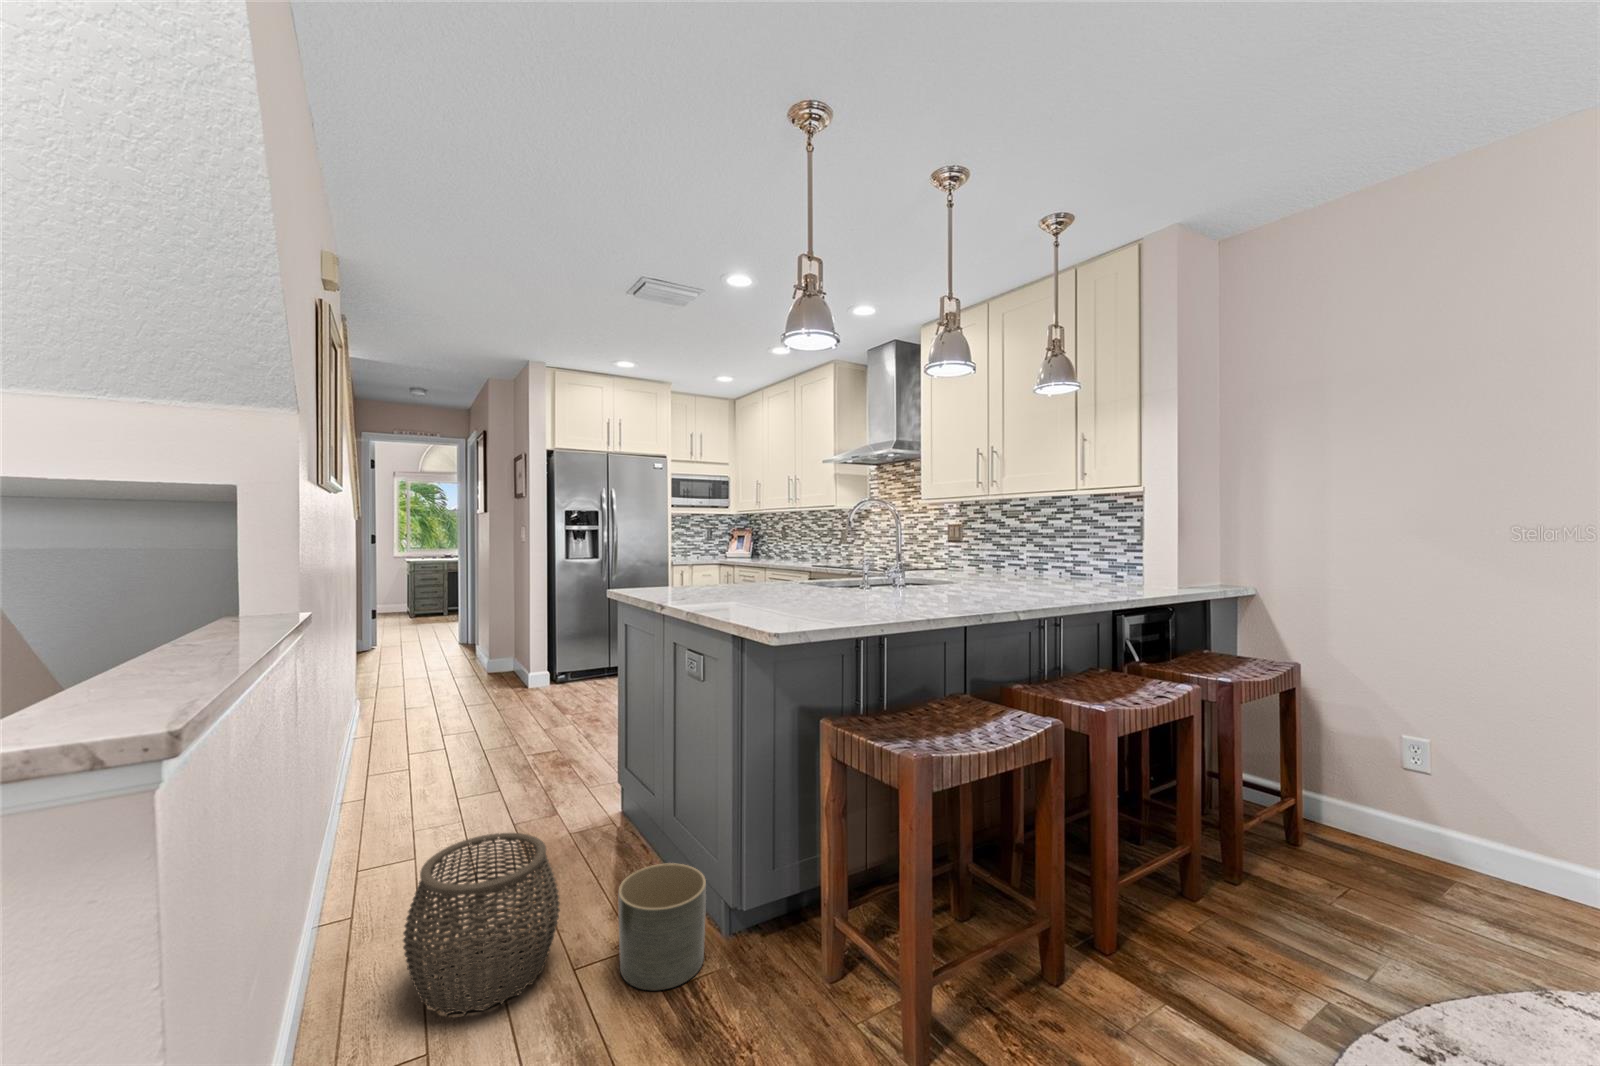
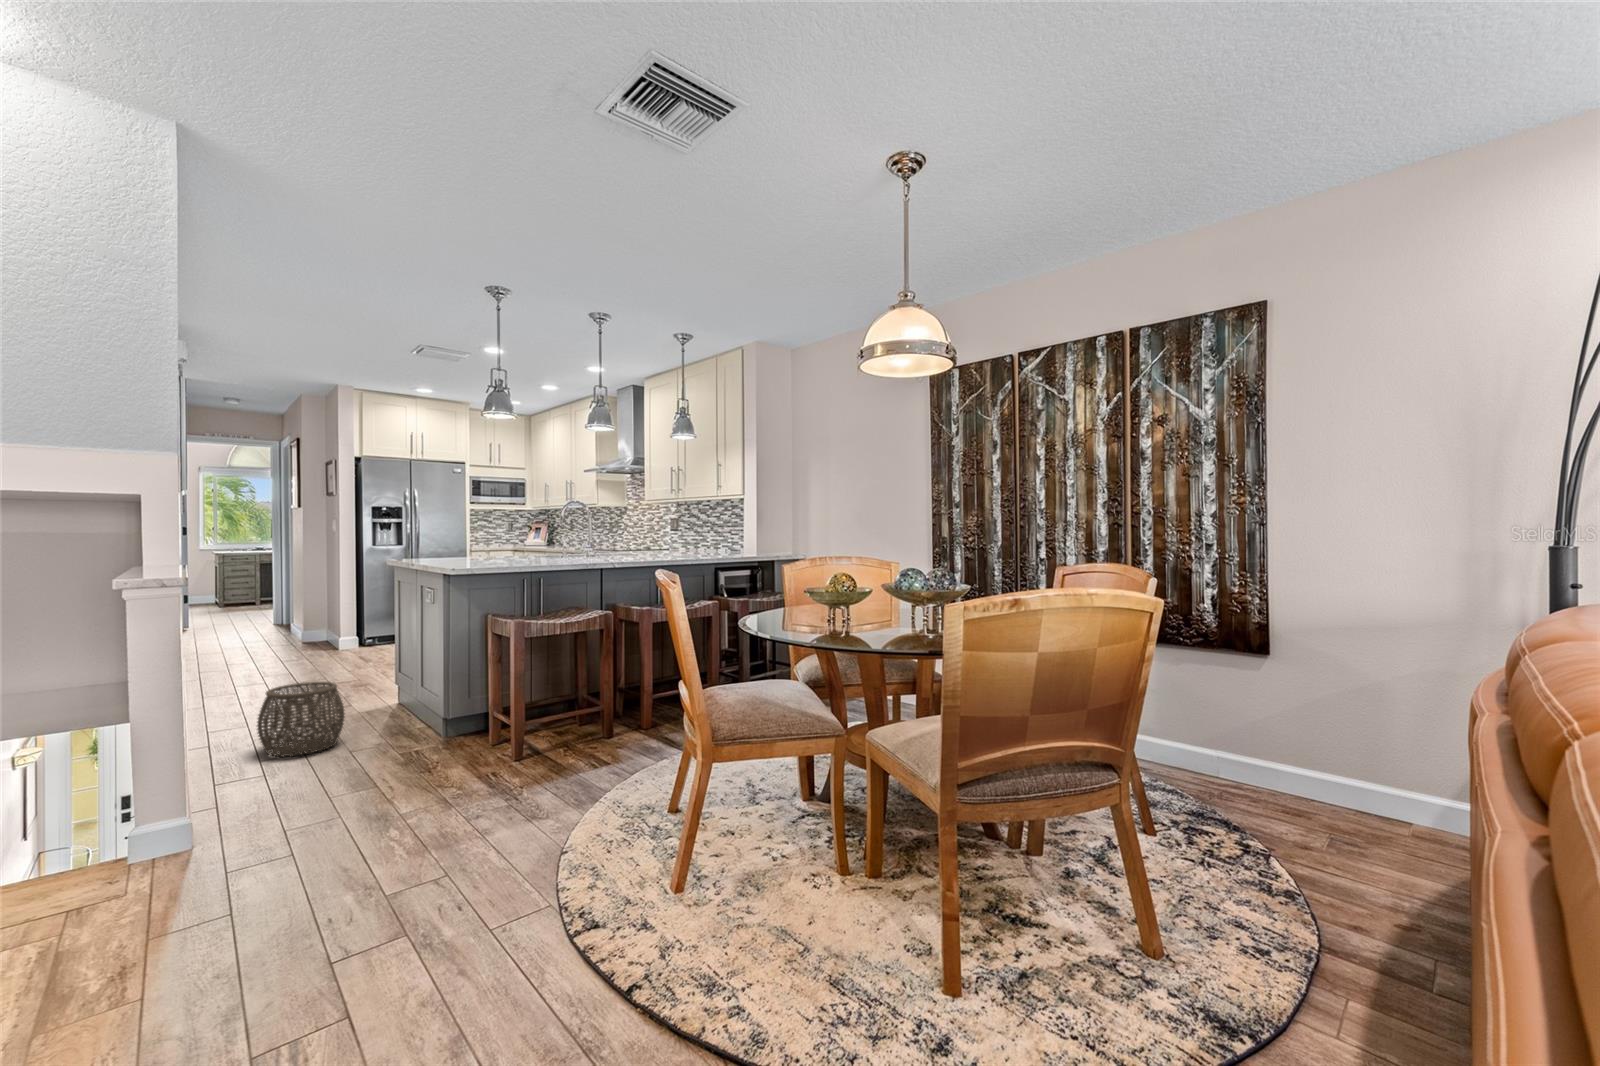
planter: present [619,863,706,990] -> none [378,696,428,747]

